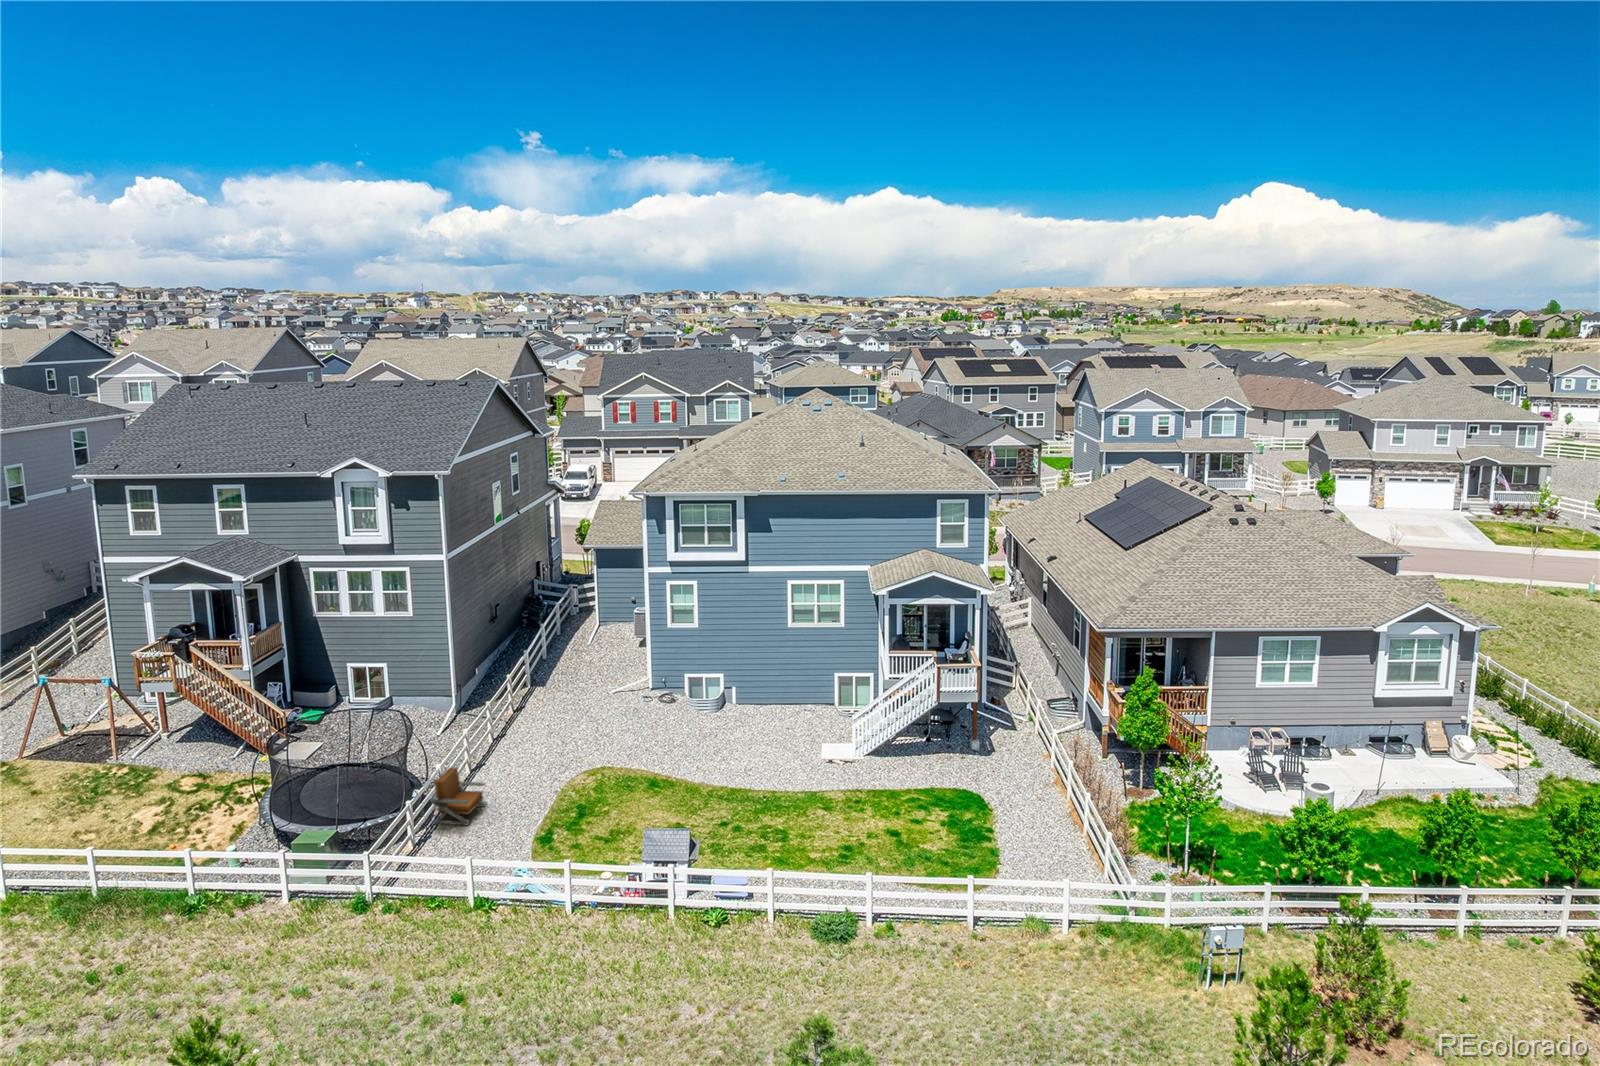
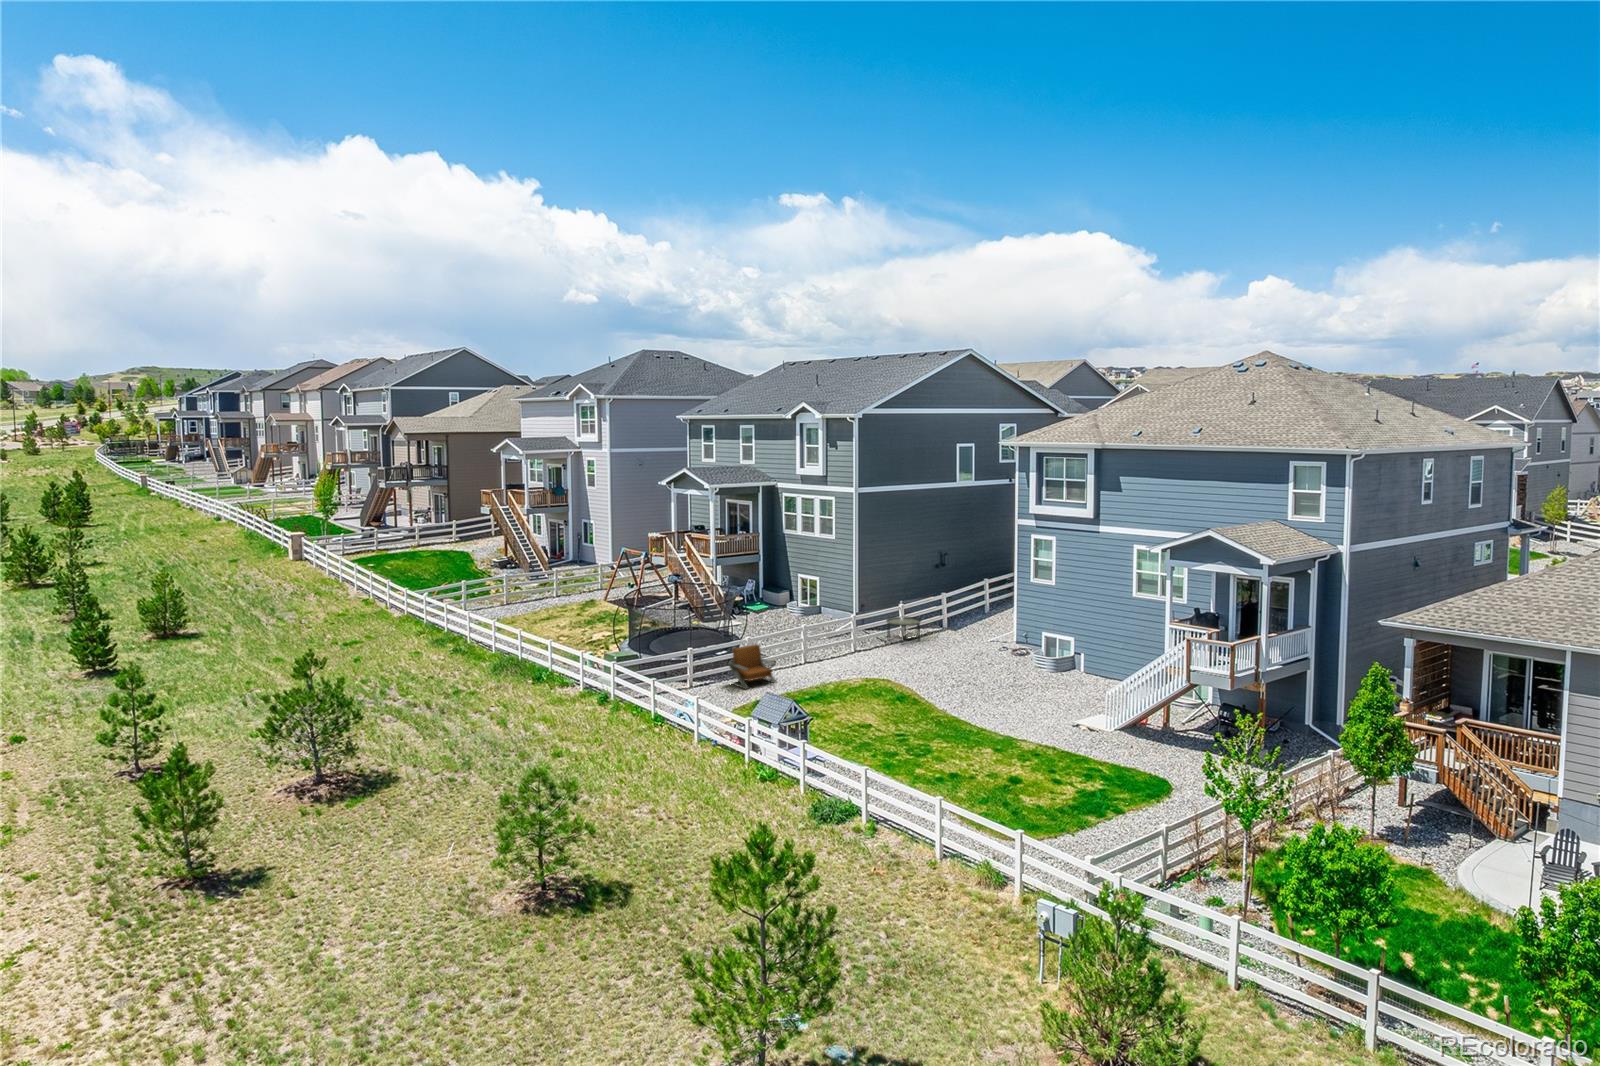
round table: none [507,685,547,718] -> present [886,617,921,643]

